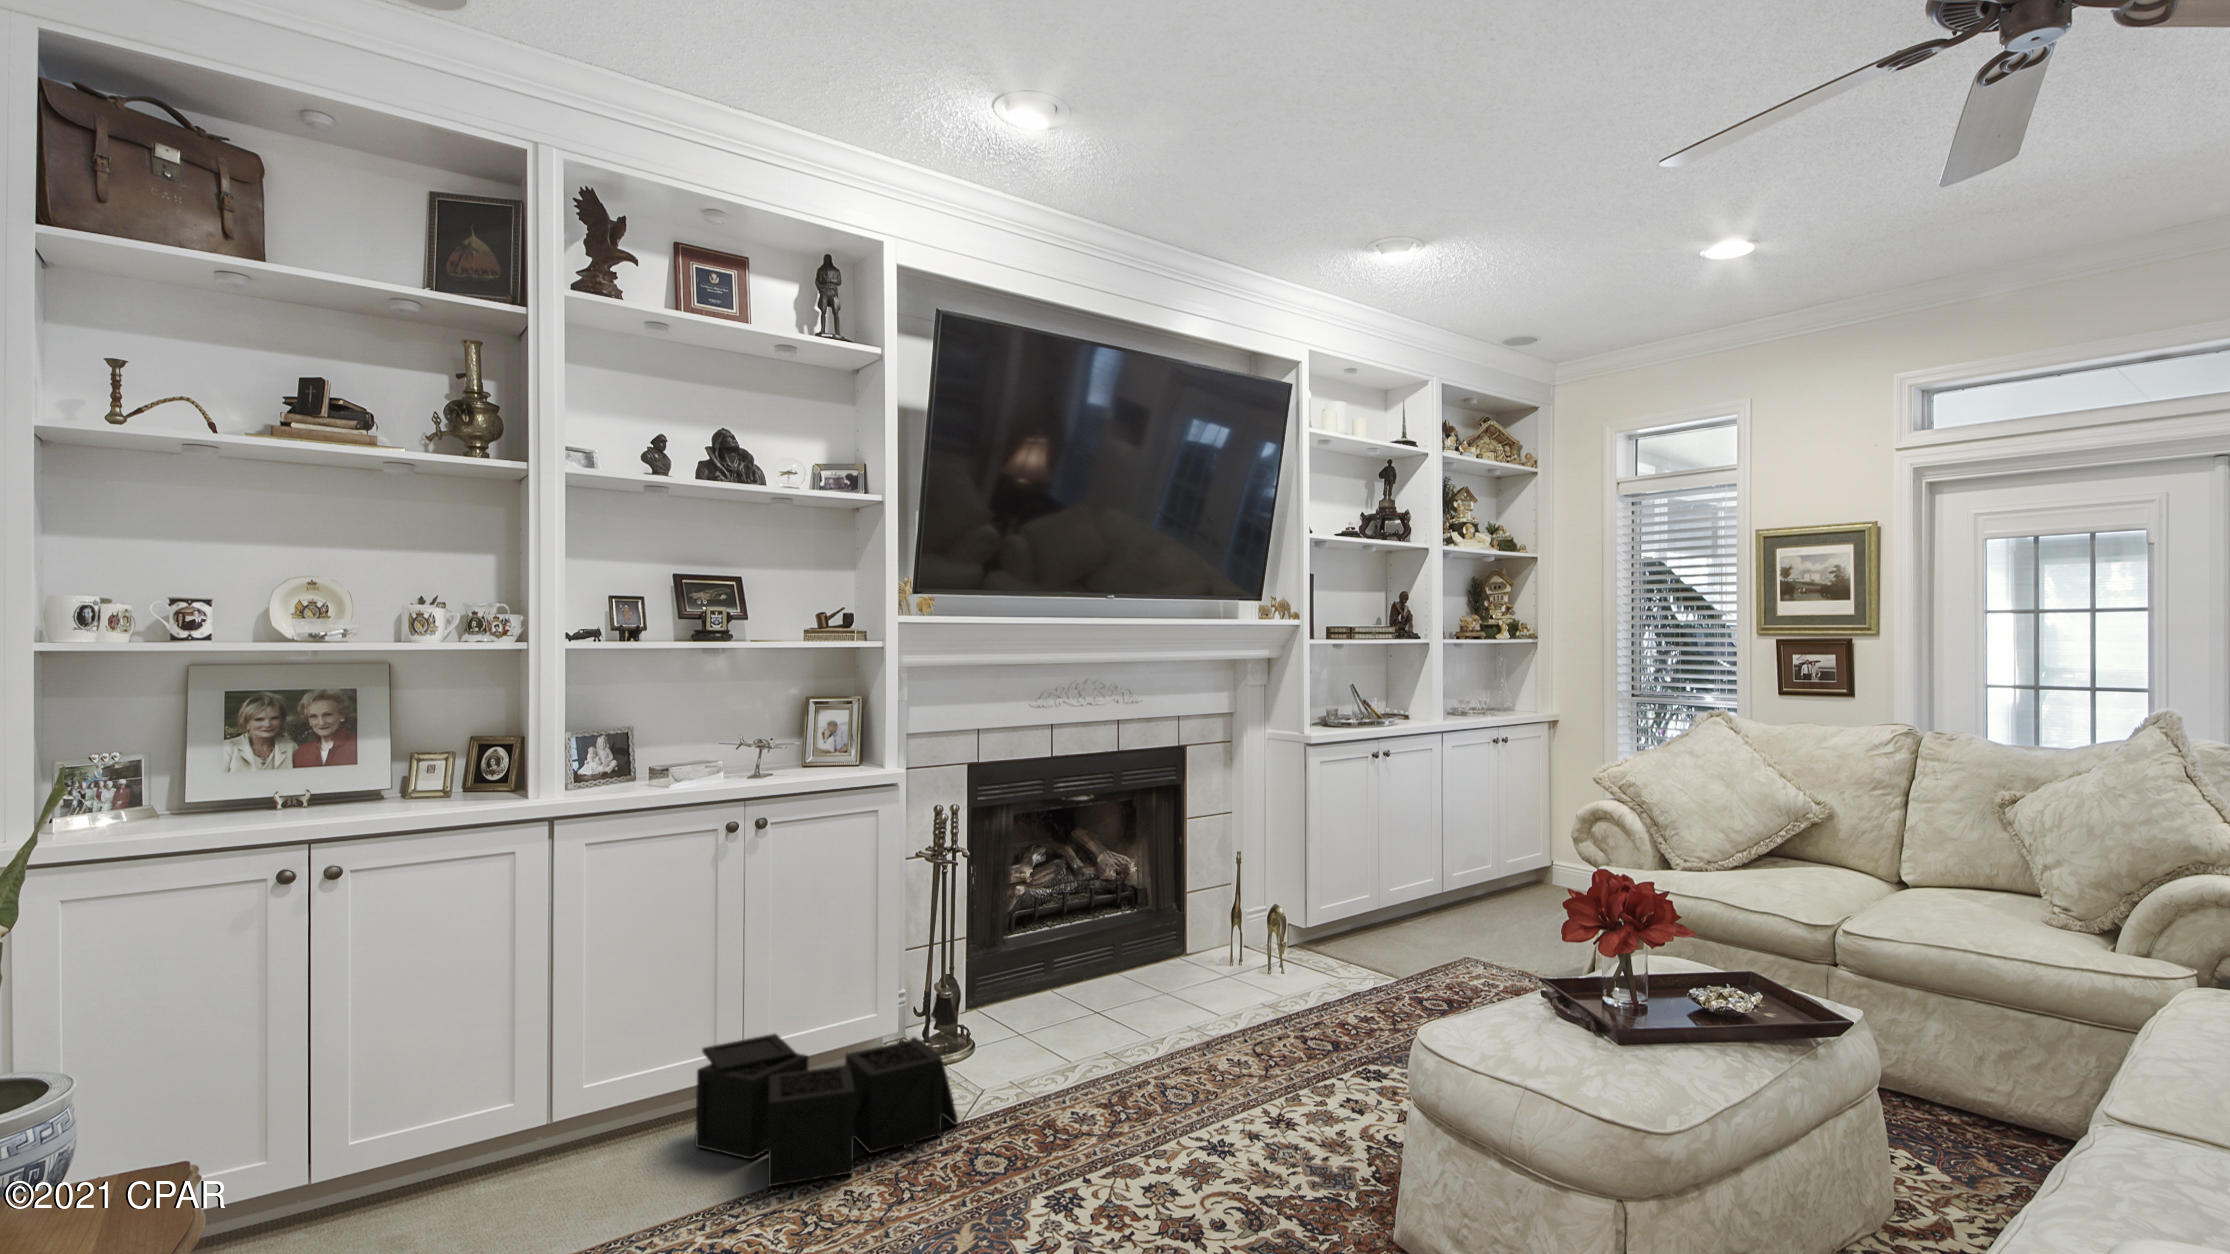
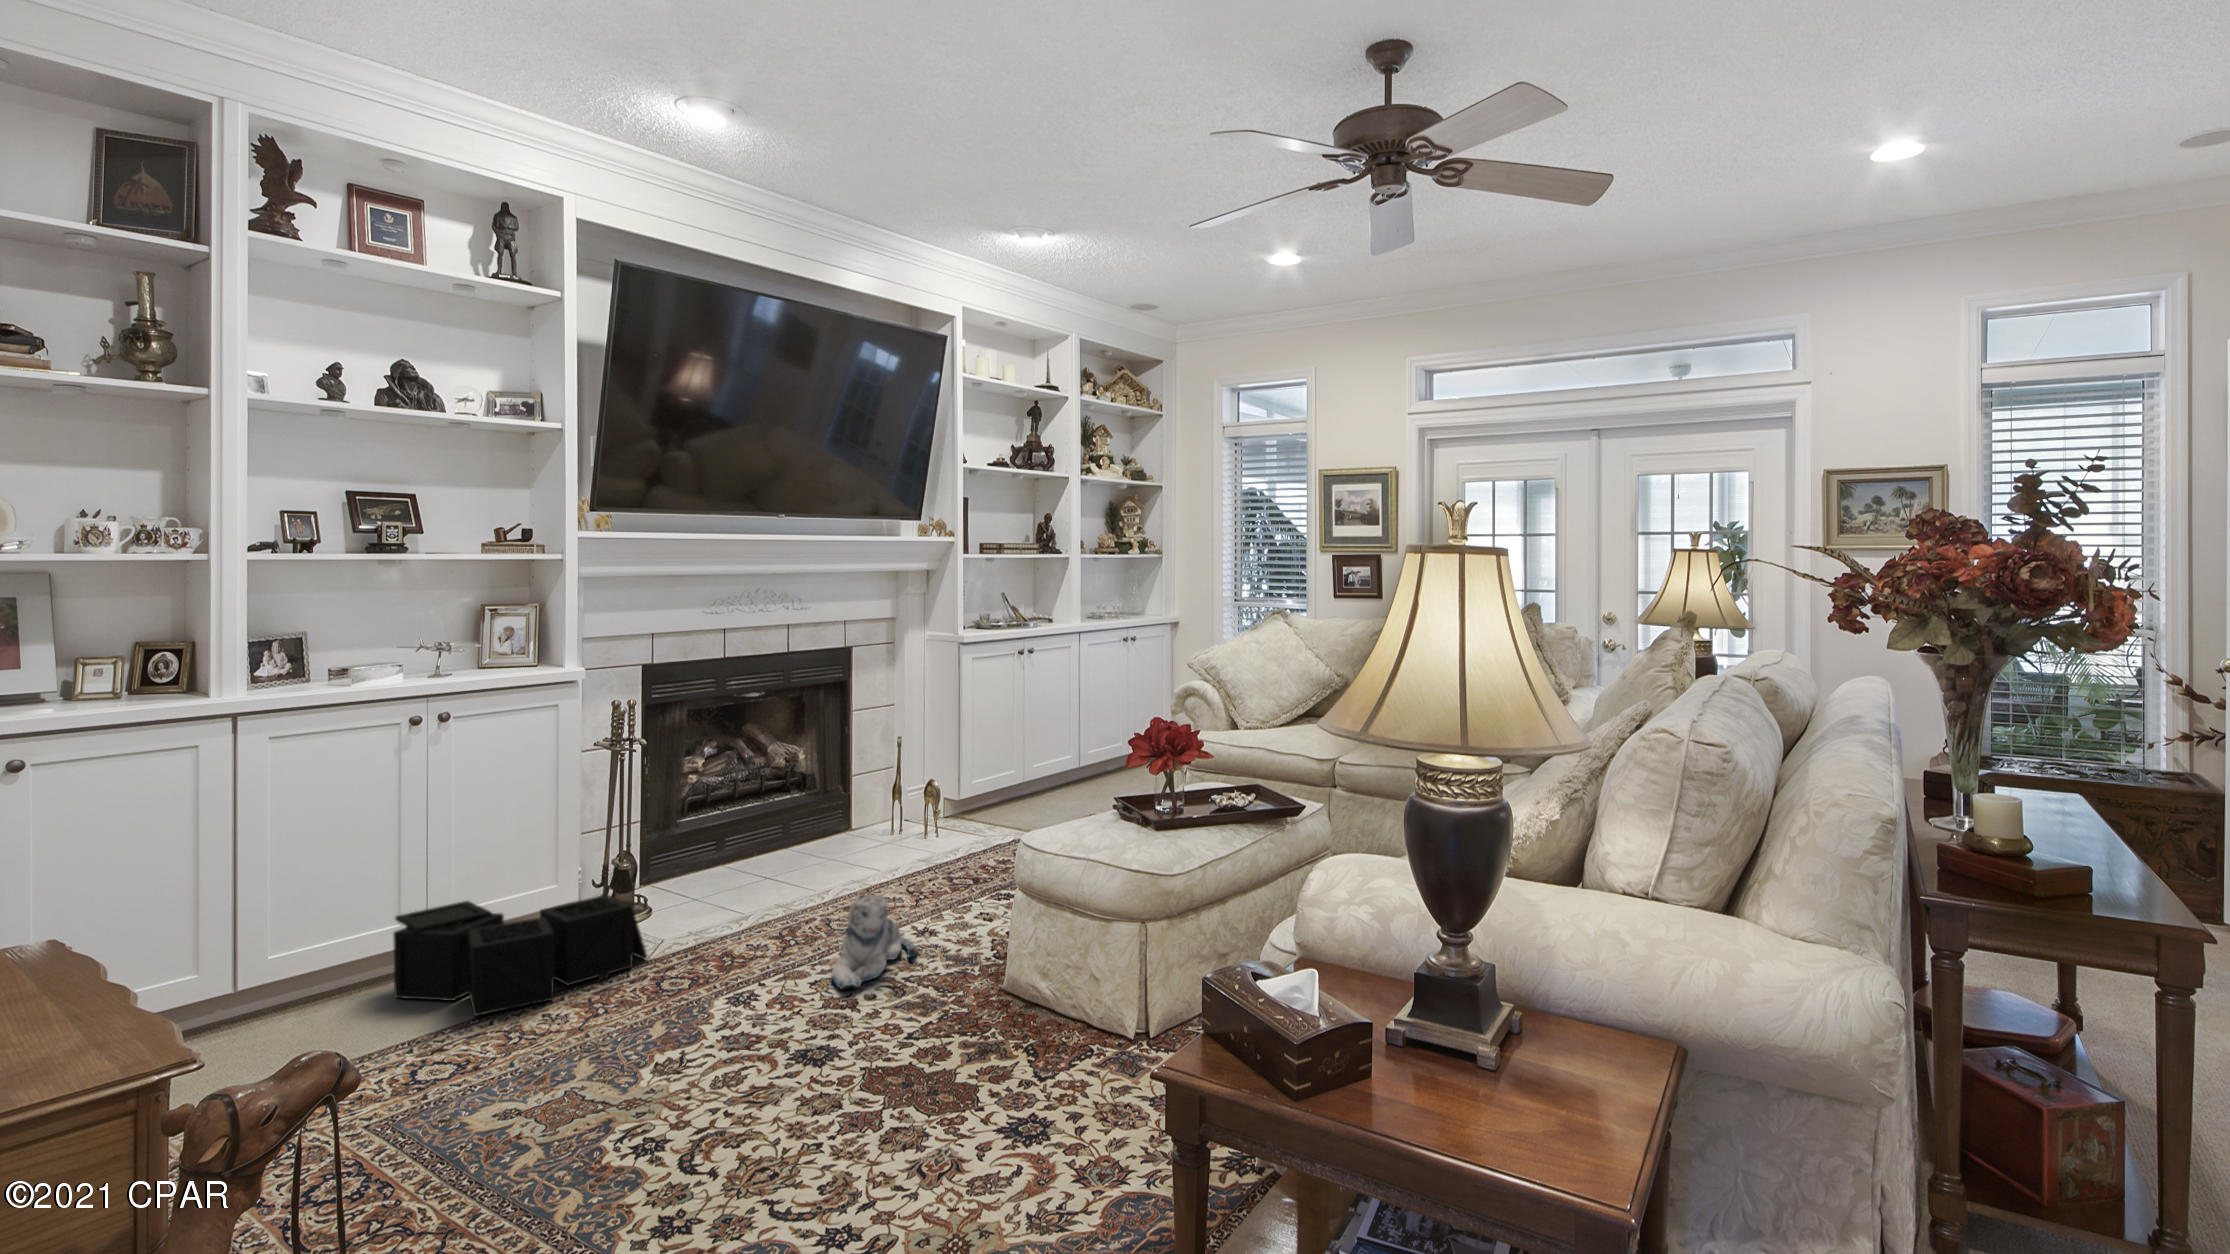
plush toy: none [1168,1074,1273,1205] -> present [832,895,916,989]

